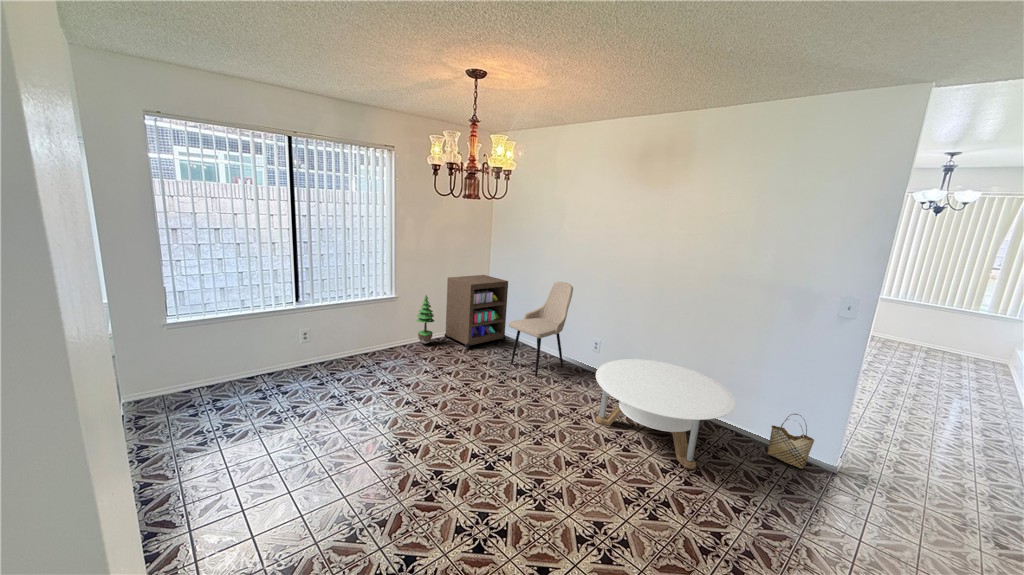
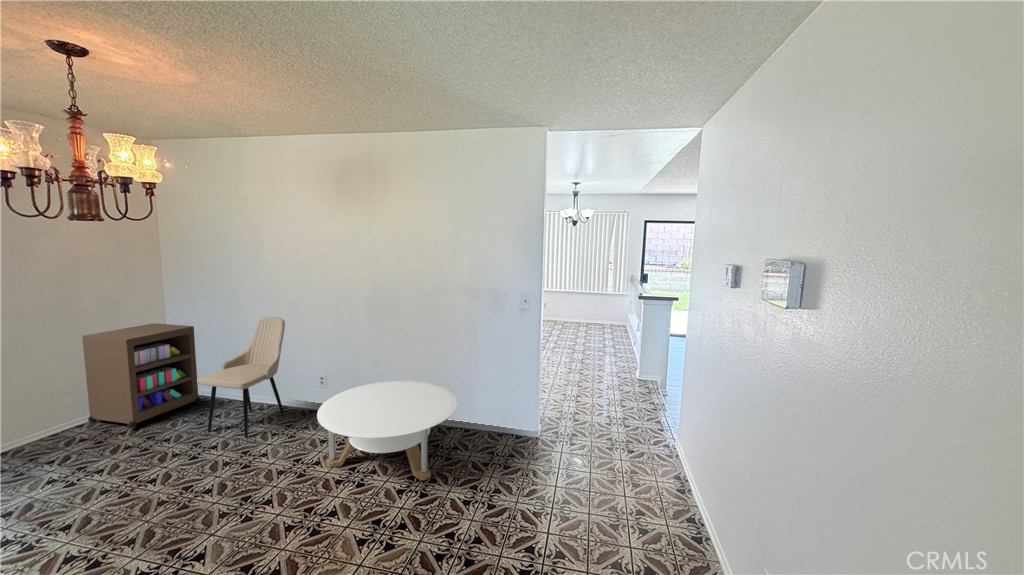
potted tree: present [416,295,434,344] -> none [19,367,62,442]
woven basket: present [767,414,814,469] -> none [489,397,520,443]

